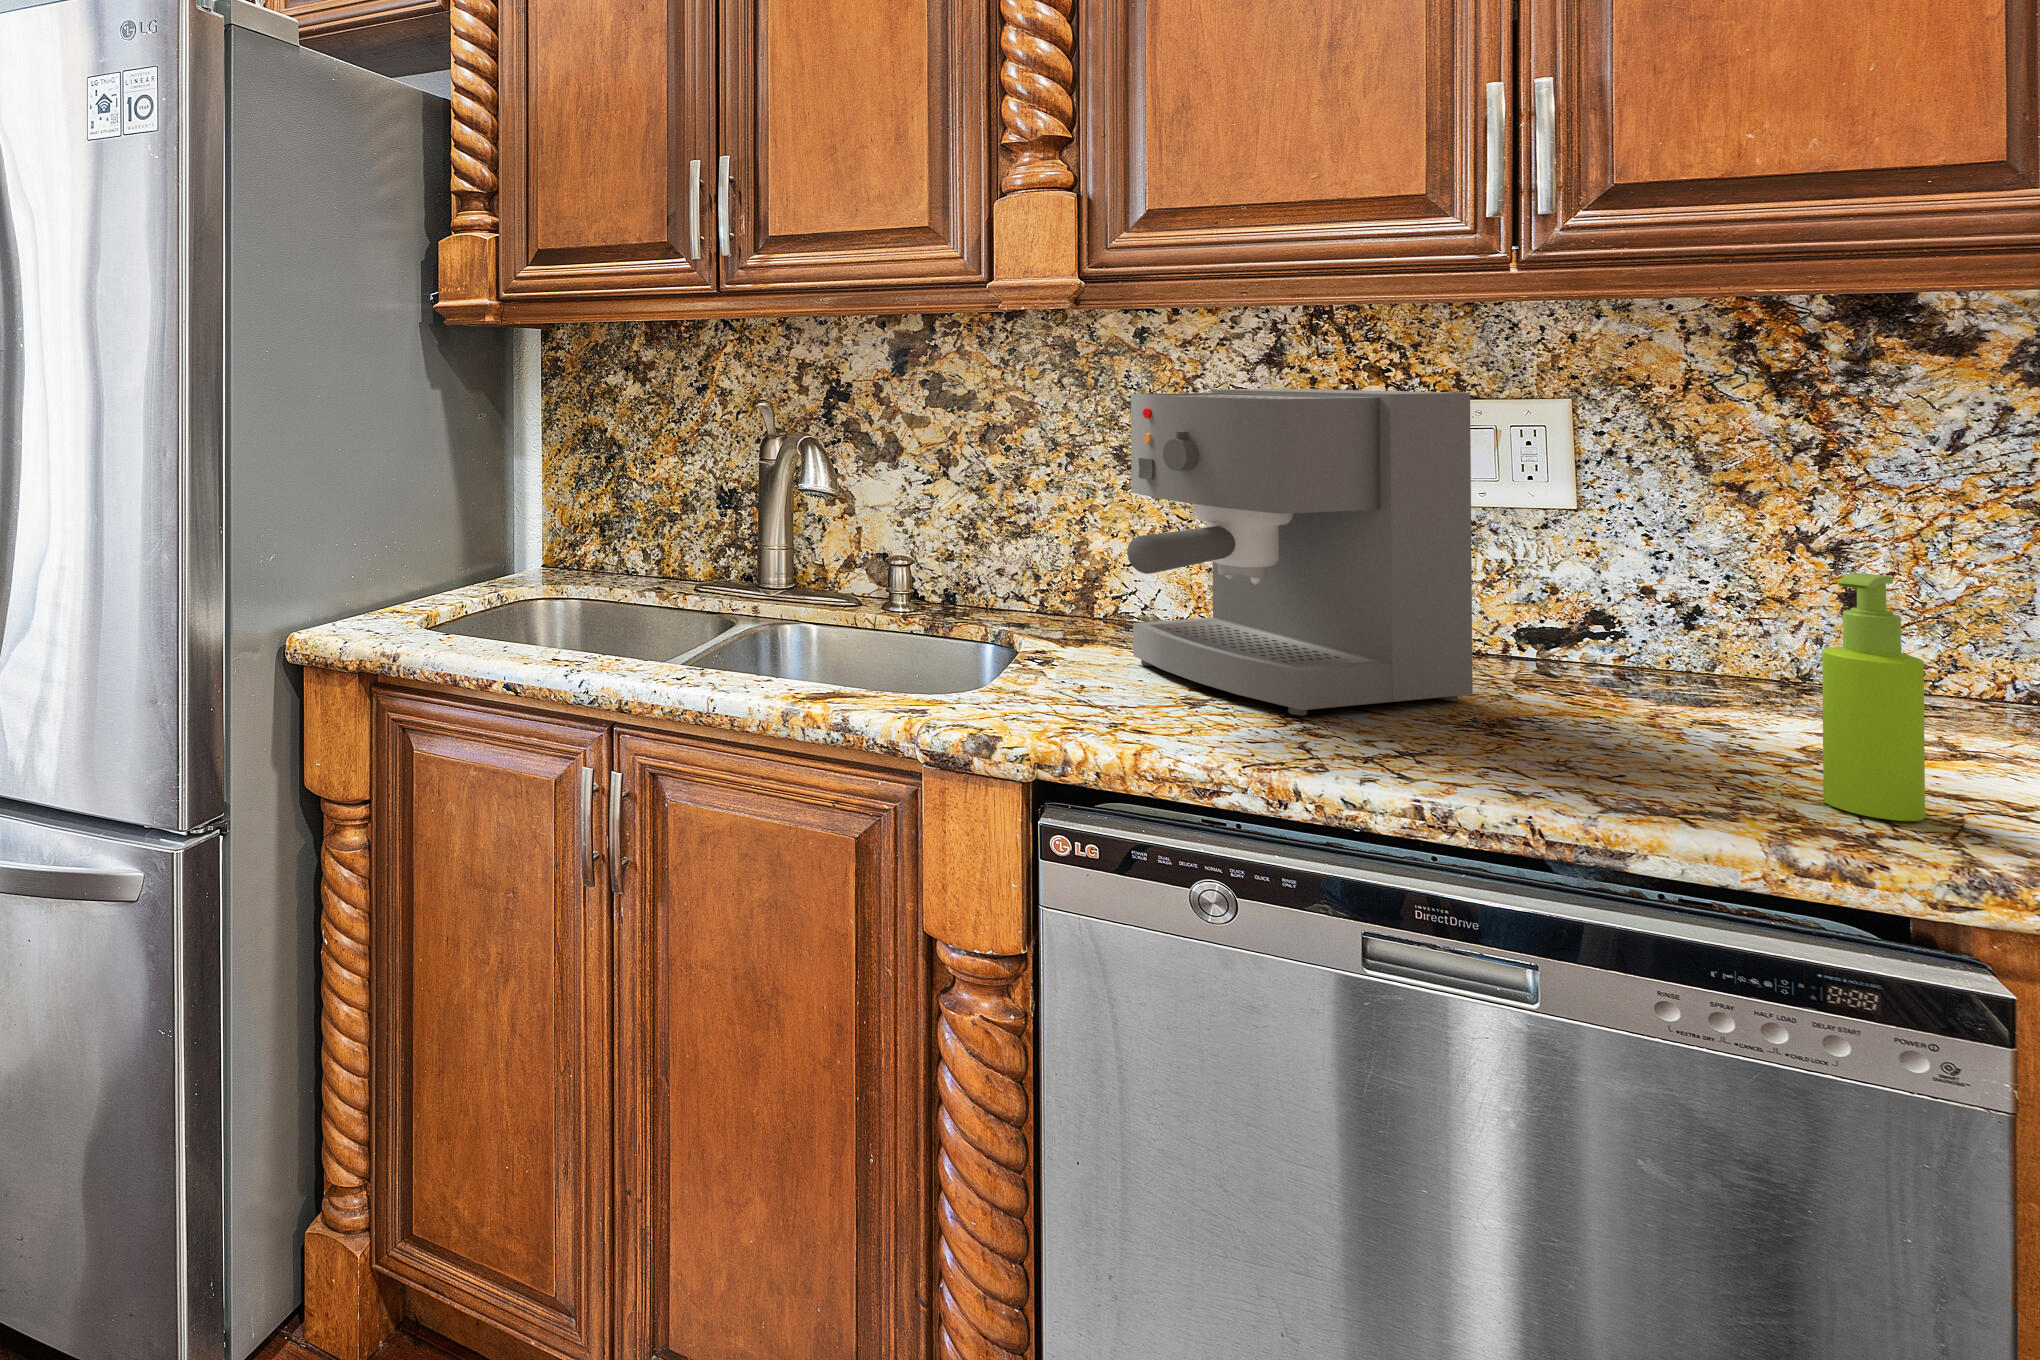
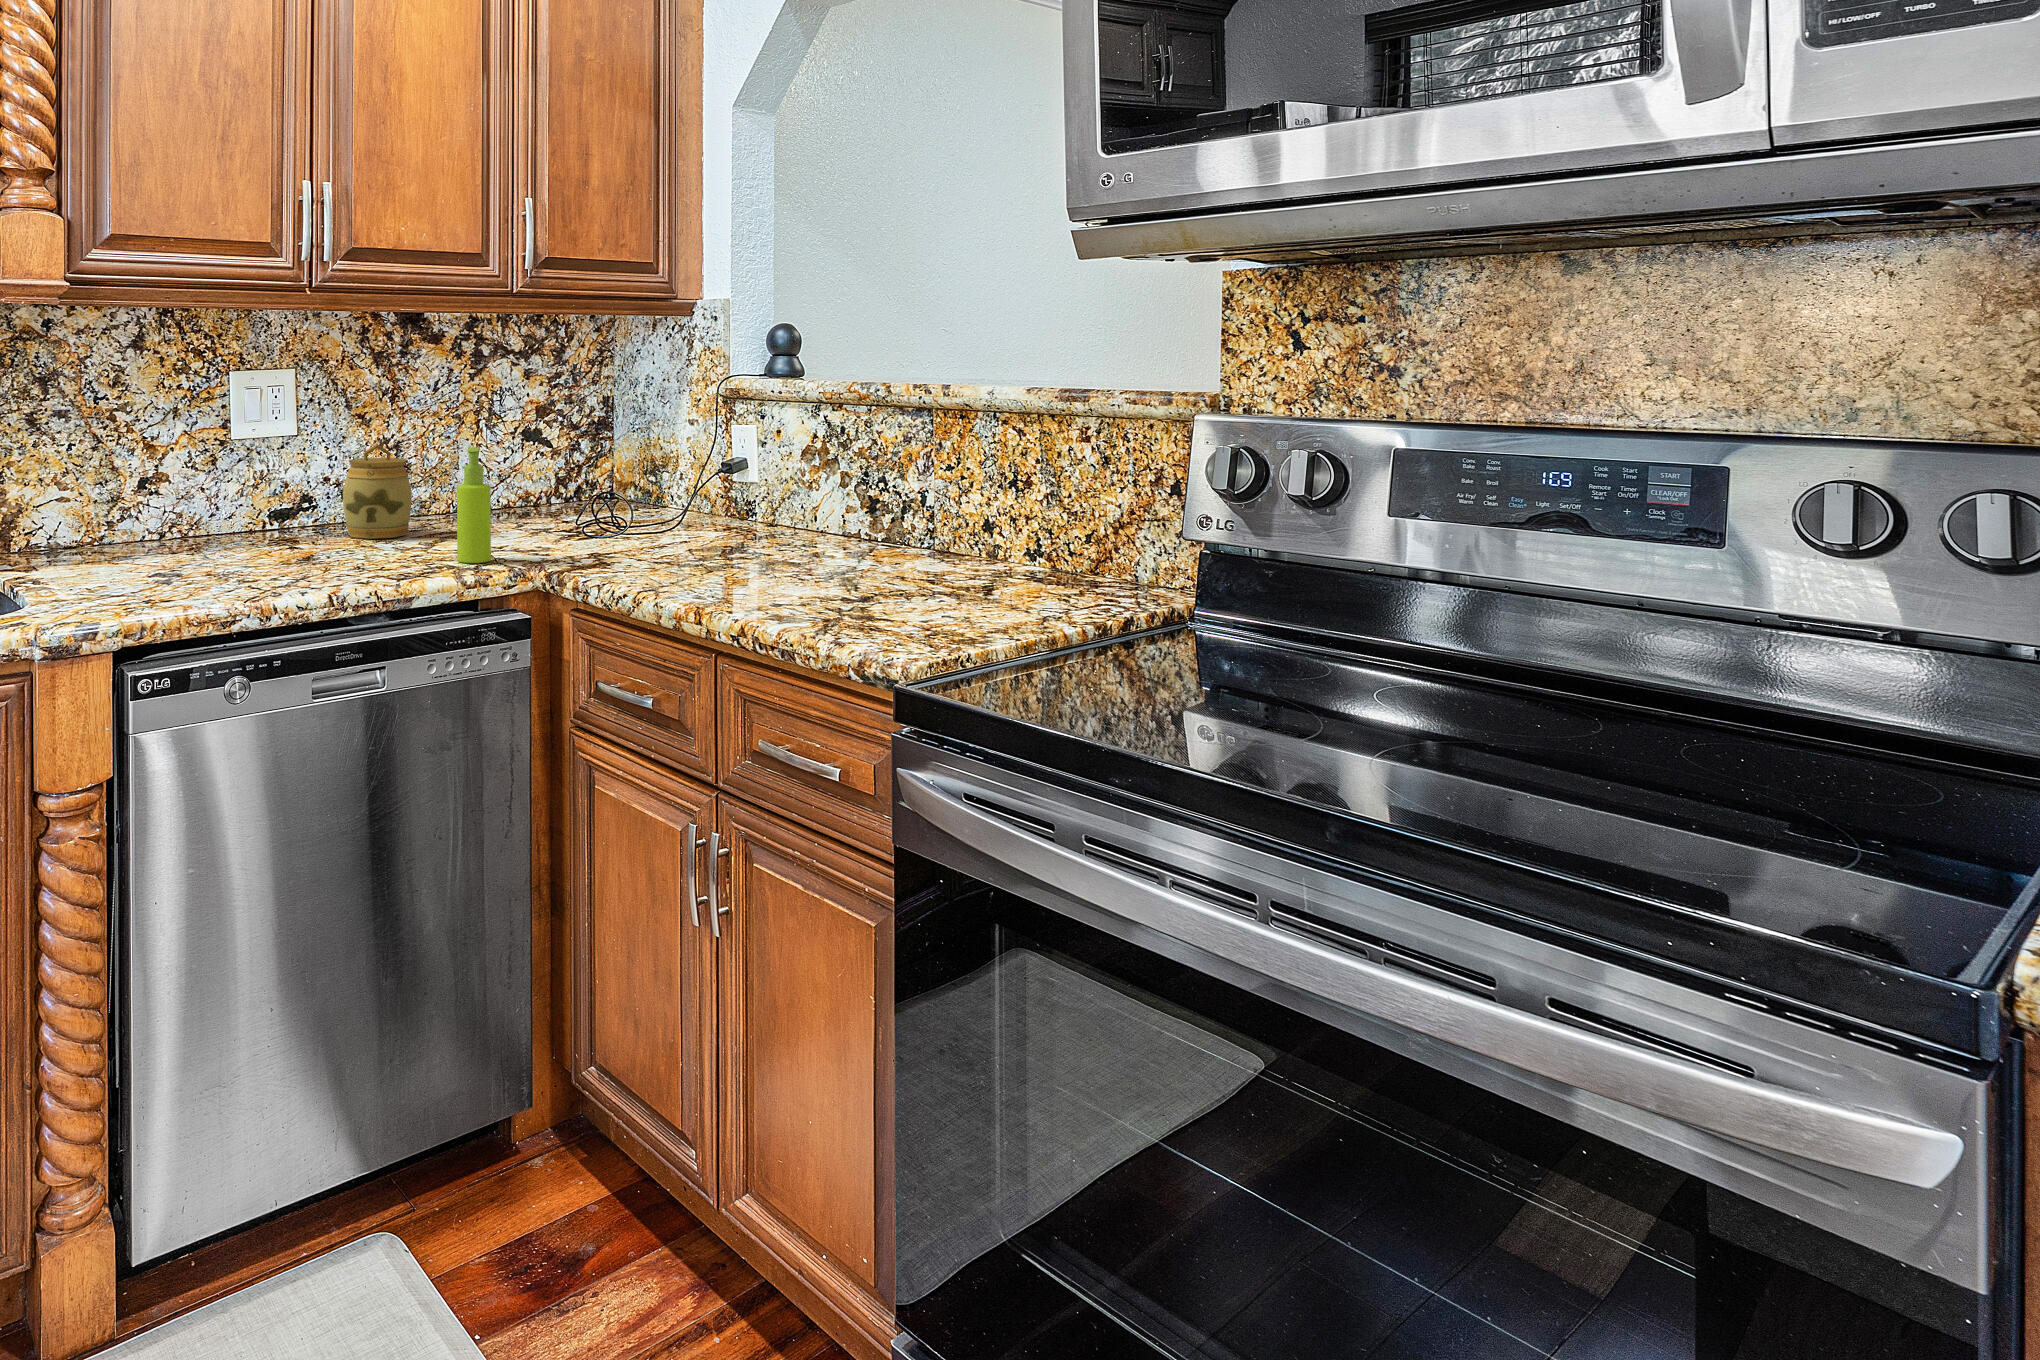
coffee maker: present [1127,389,1473,715] -> none [93,364,291,576]
jar: none [1634,538,1804,715] -> present [343,444,412,539]

